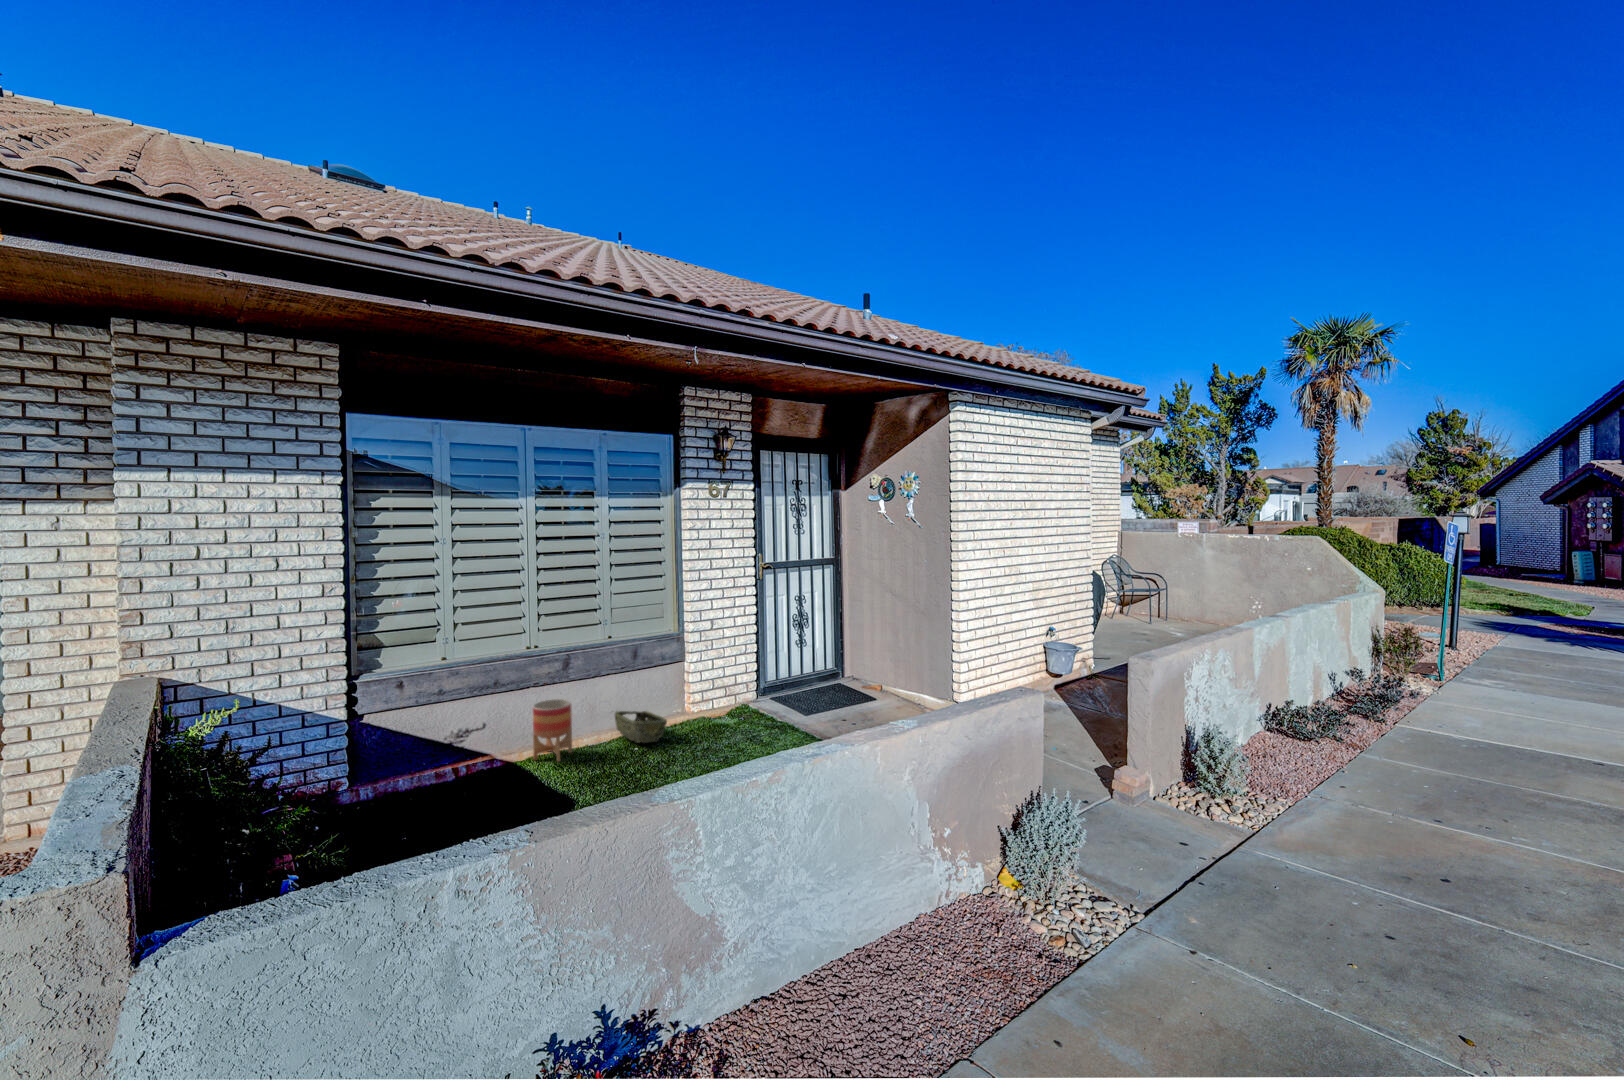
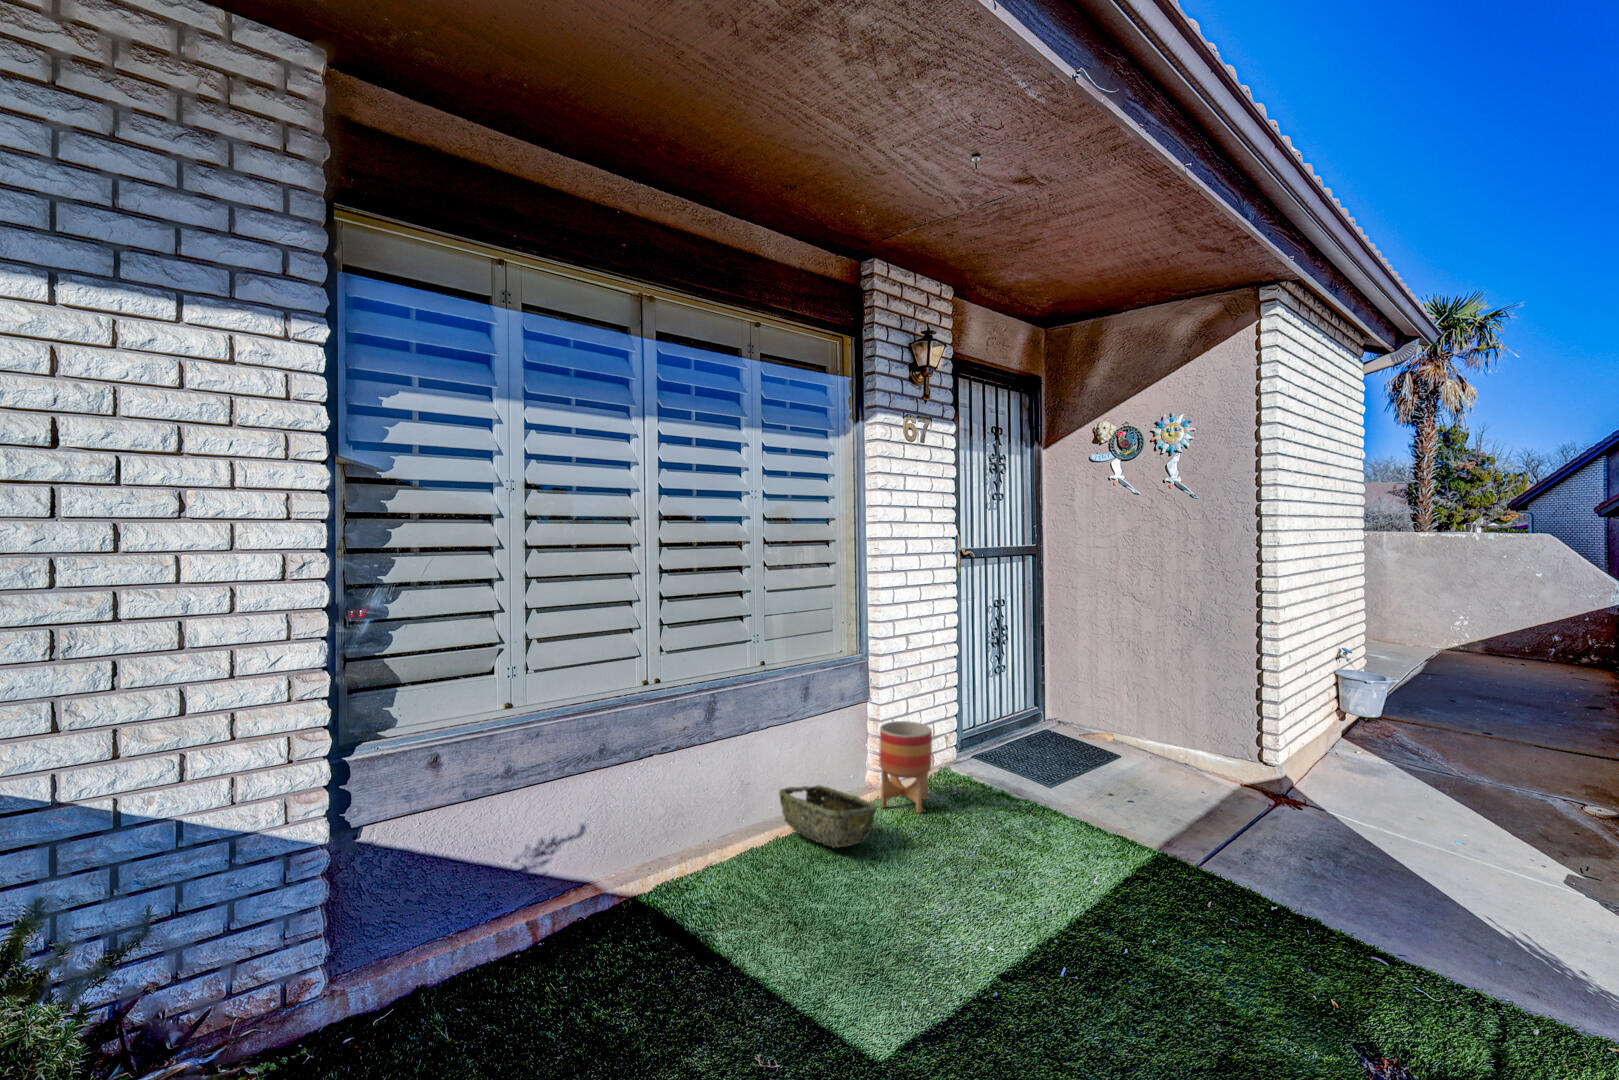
planter: present [533,699,572,761] -> present [879,721,932,813]

